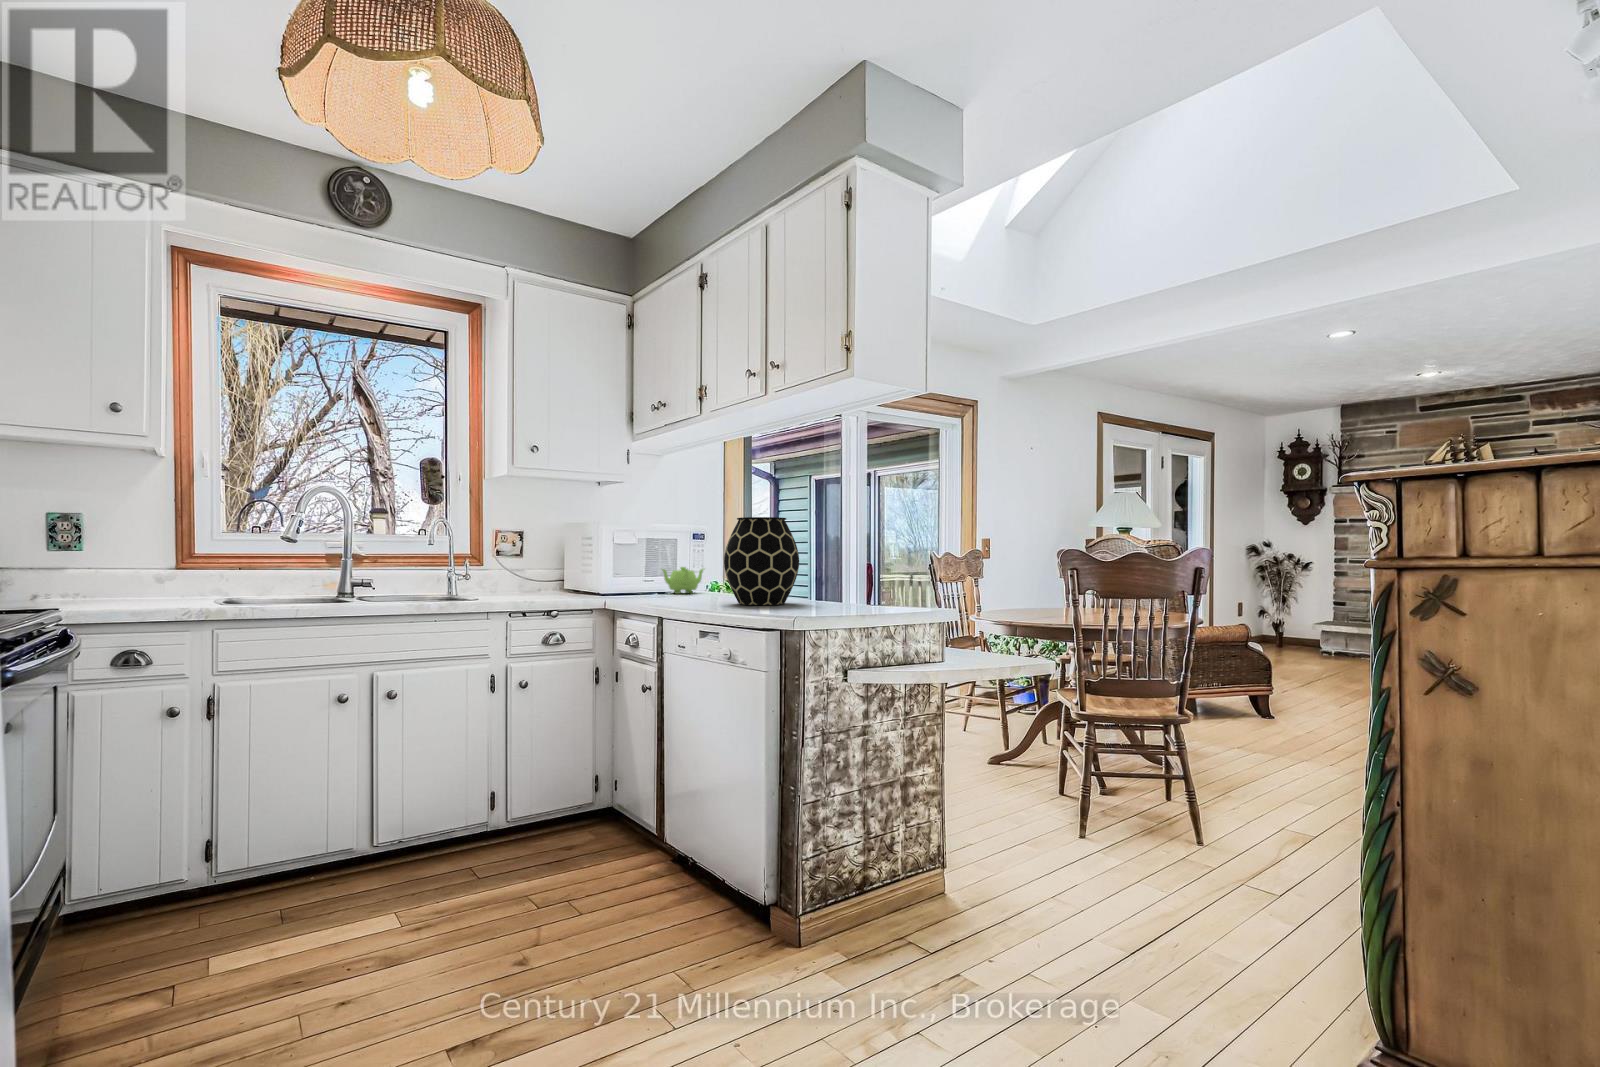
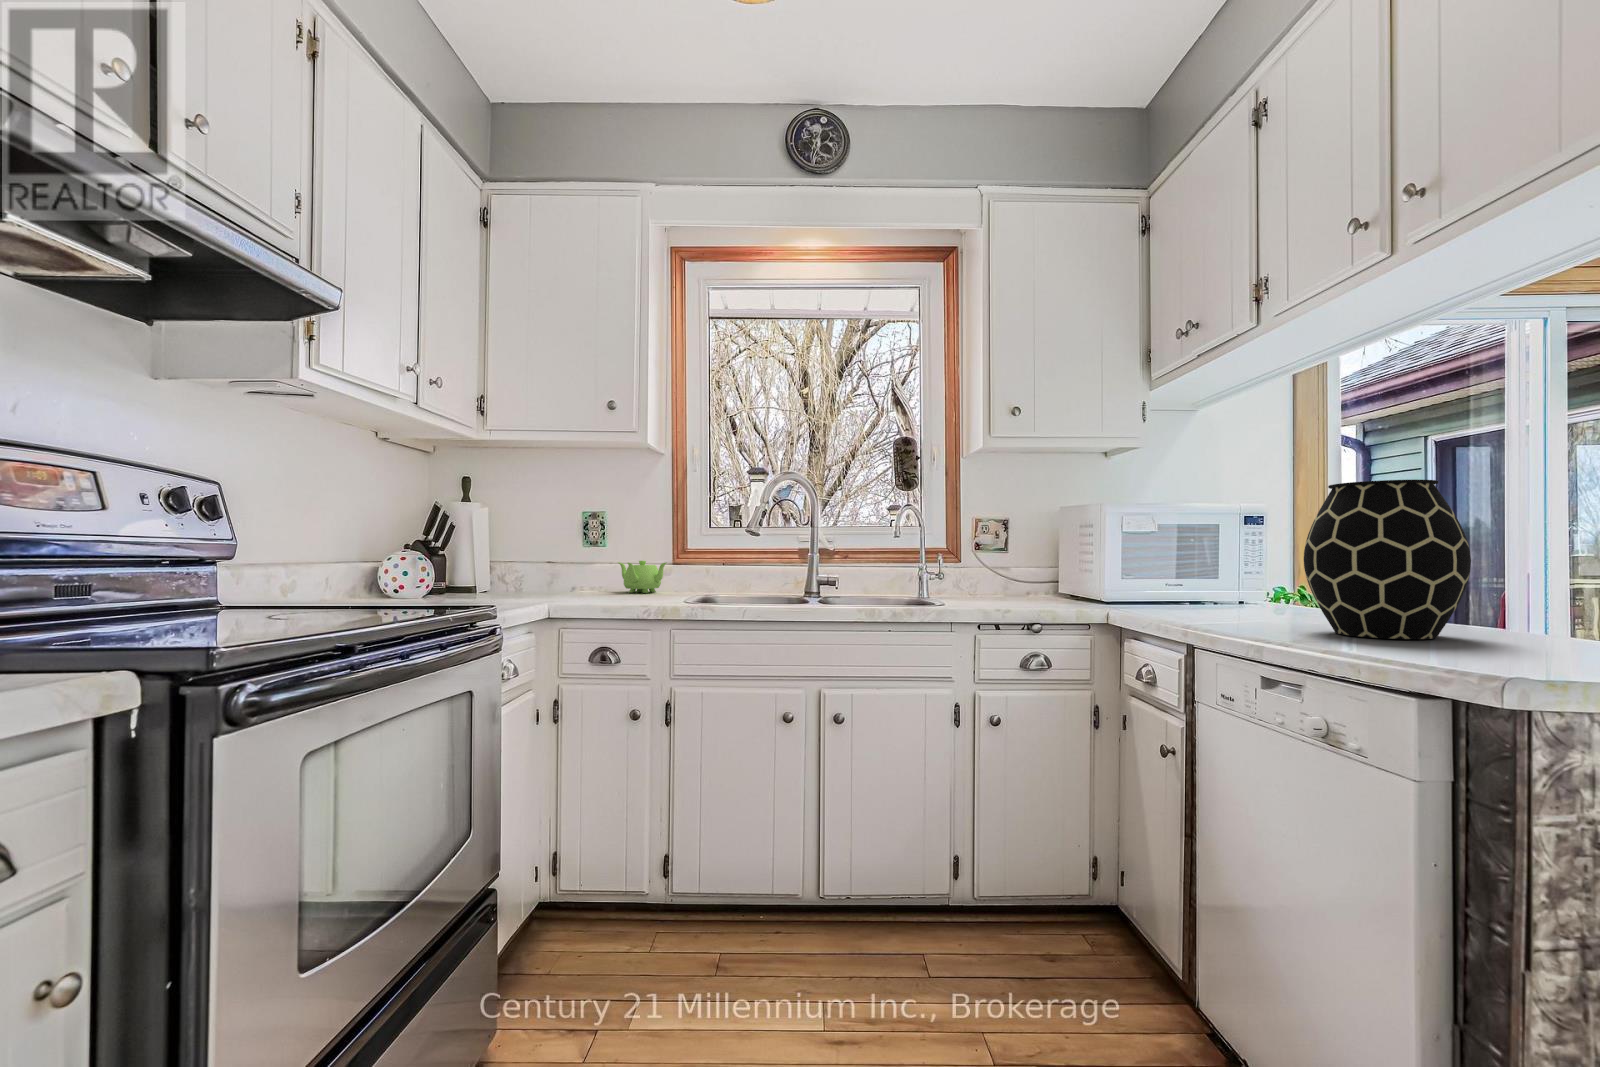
teapot: present [662,567,704,594] -> present [618,561,667,593]

